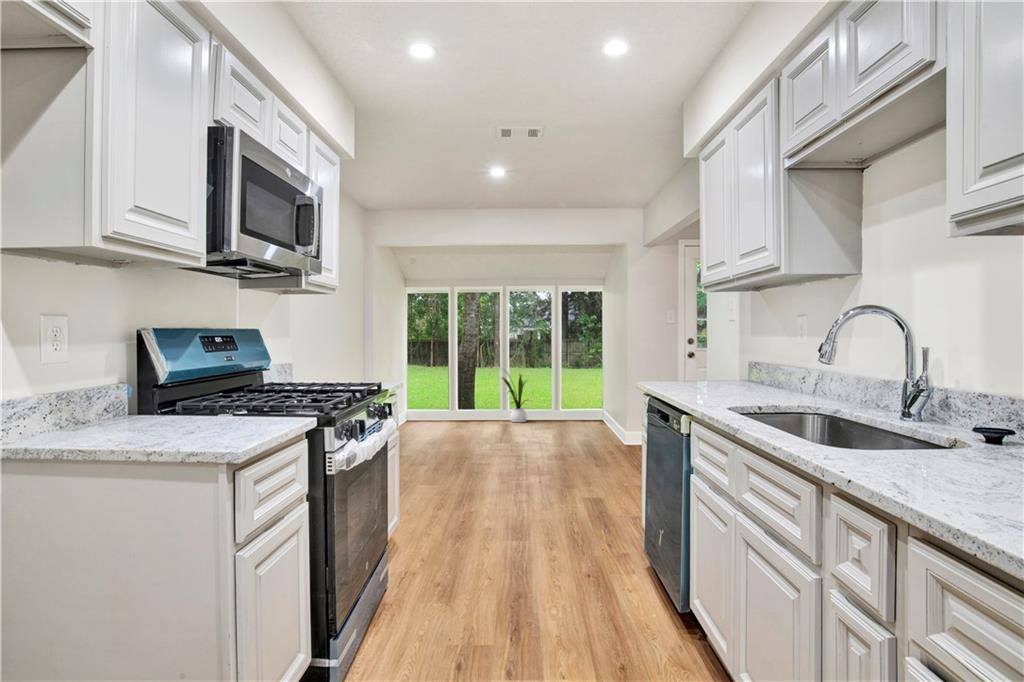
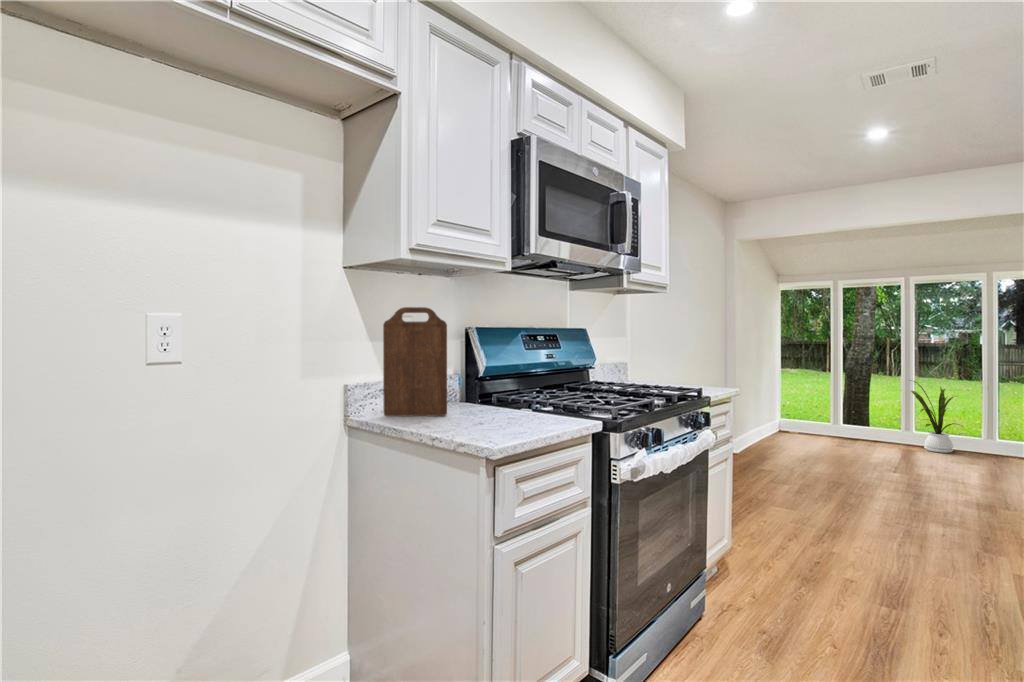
cutting board: none [38,303,135,439] -> present [383,307,447,416]

